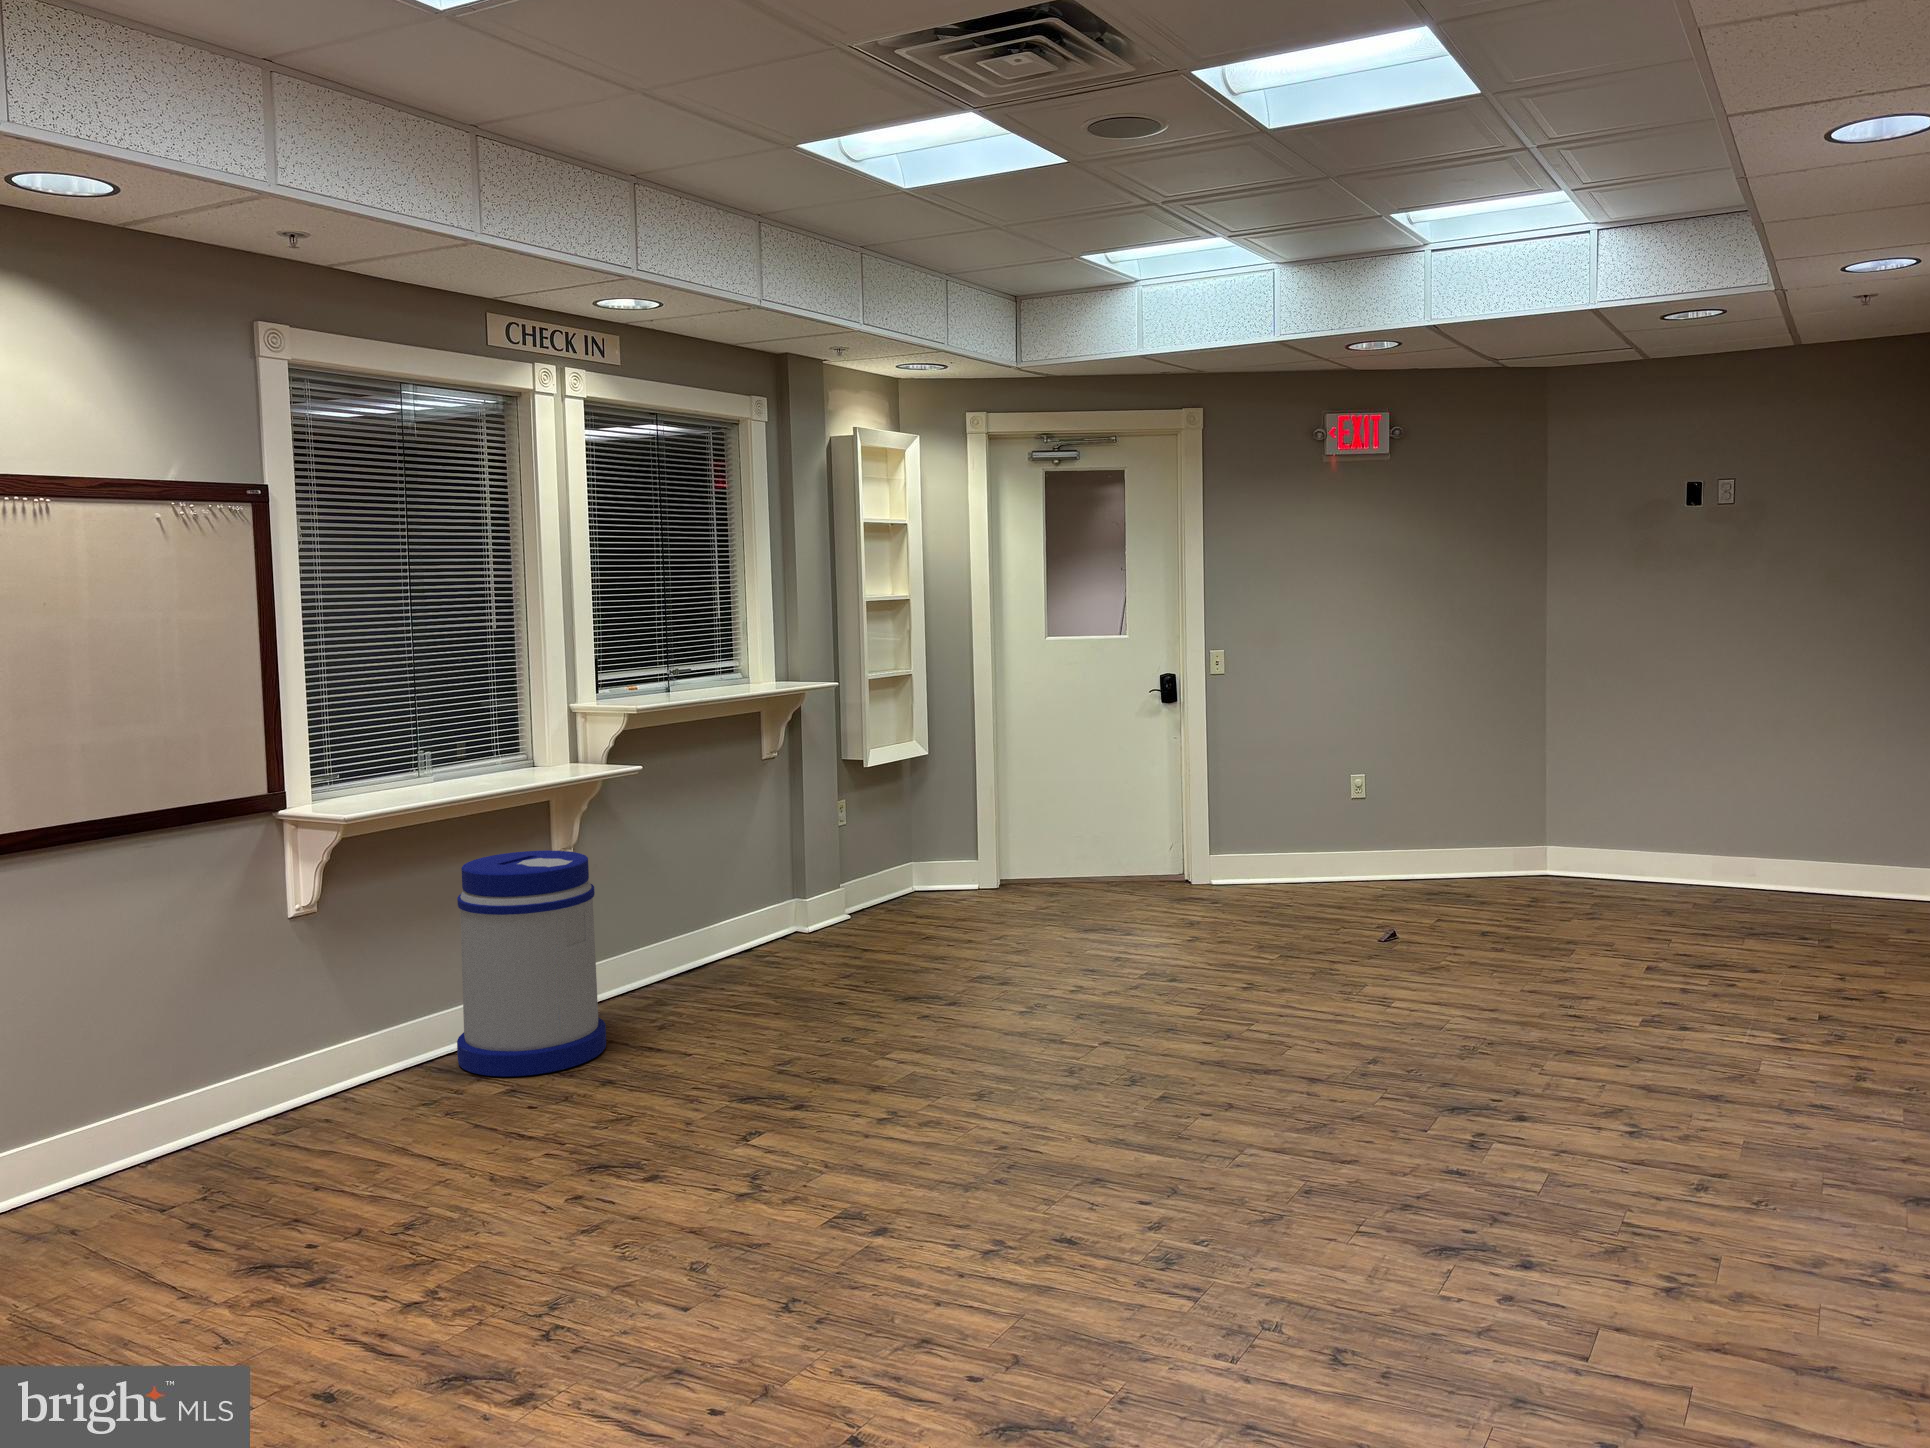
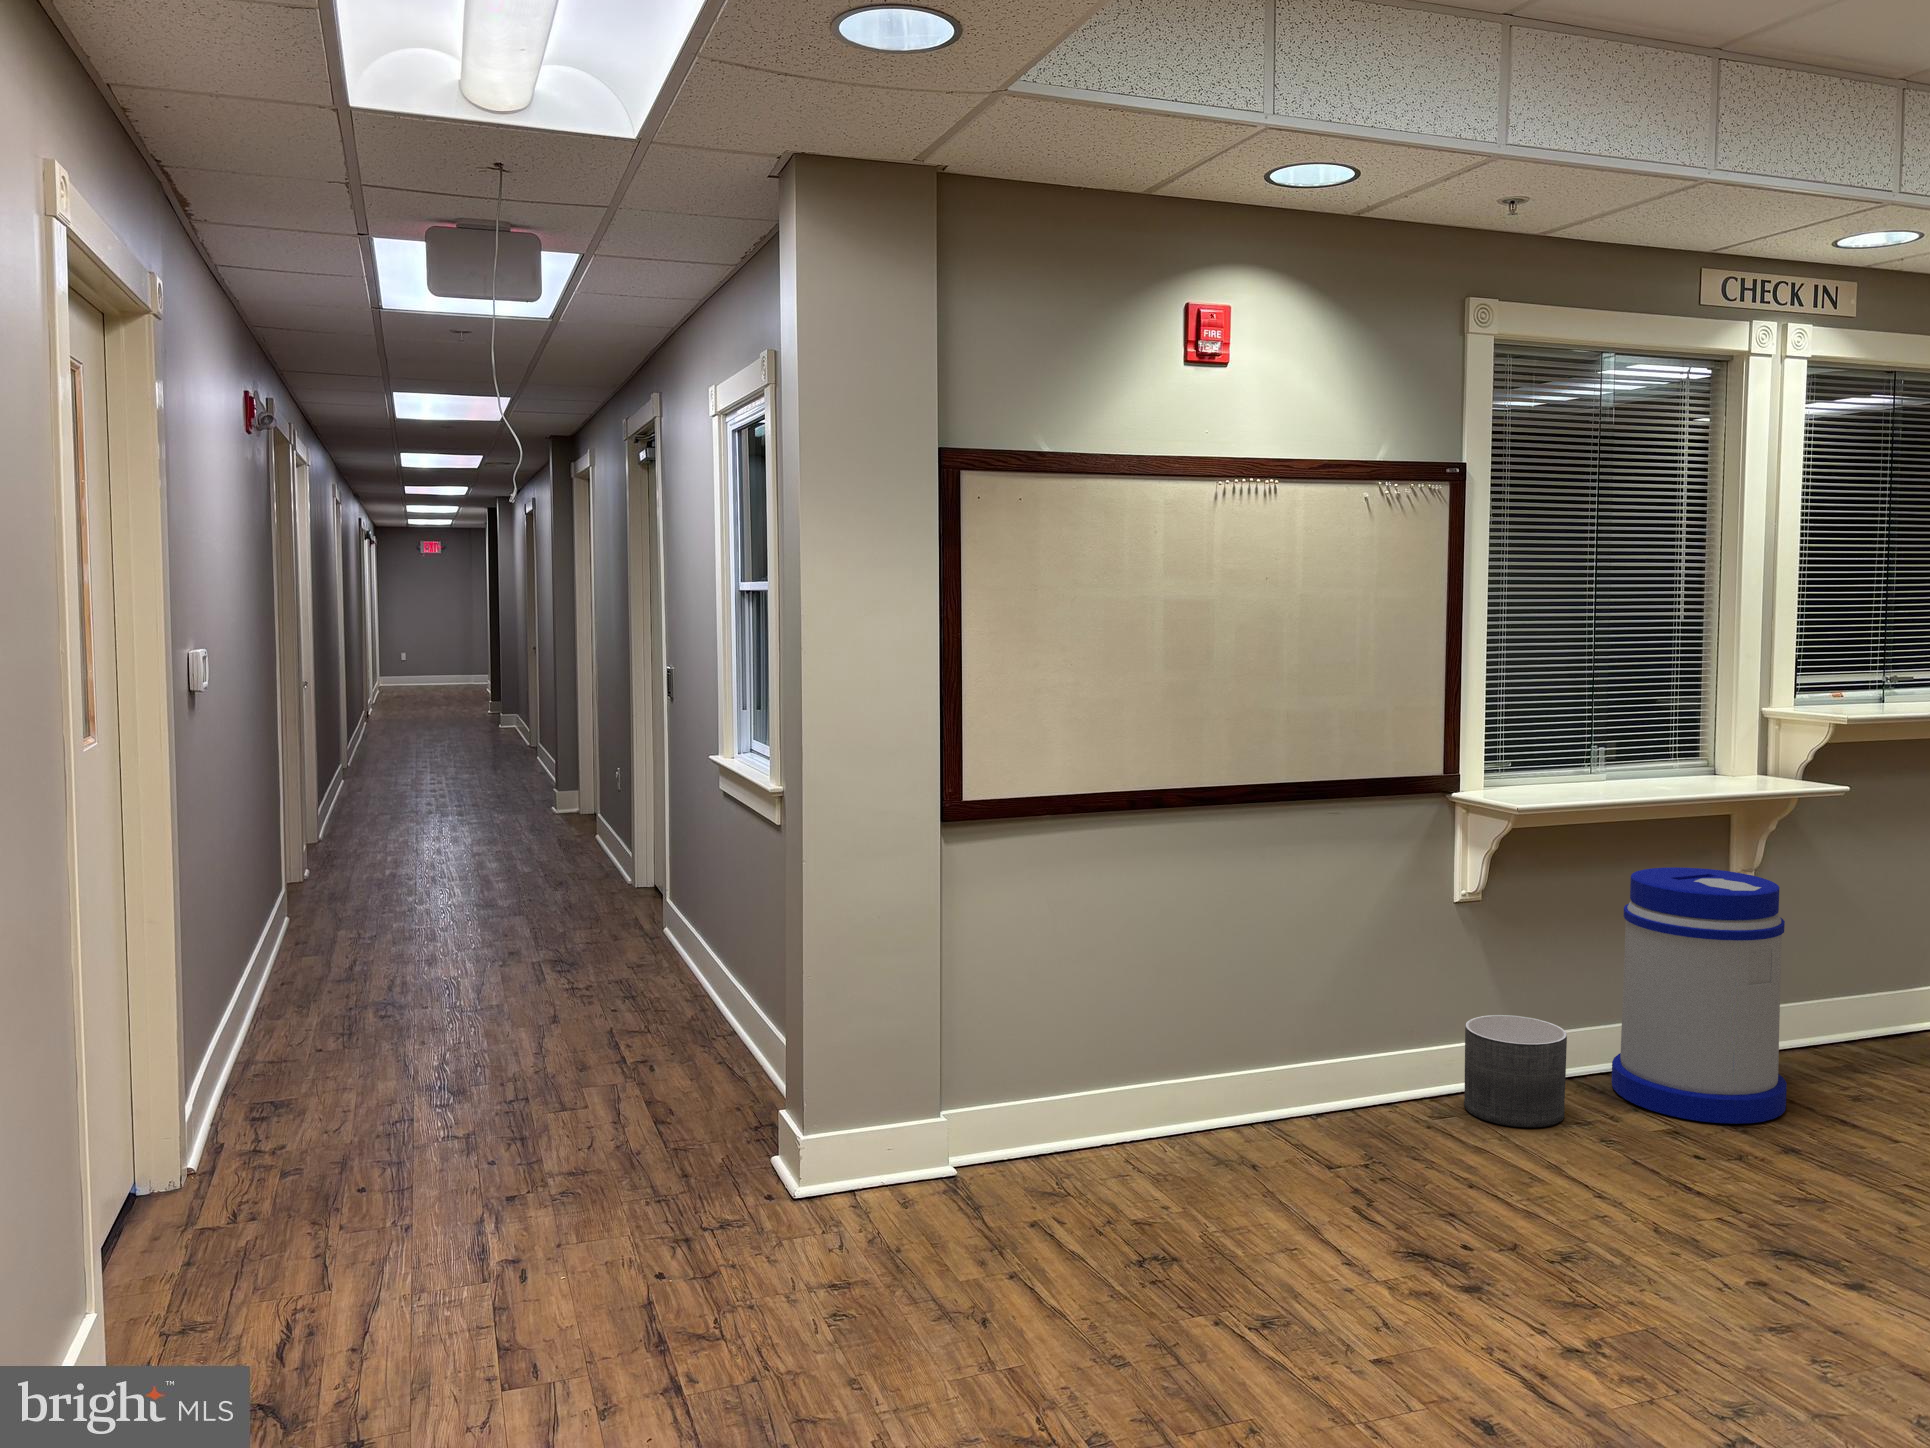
planter: none [308,1017,412,1125] -> present [1464,1015,1567,1127]

